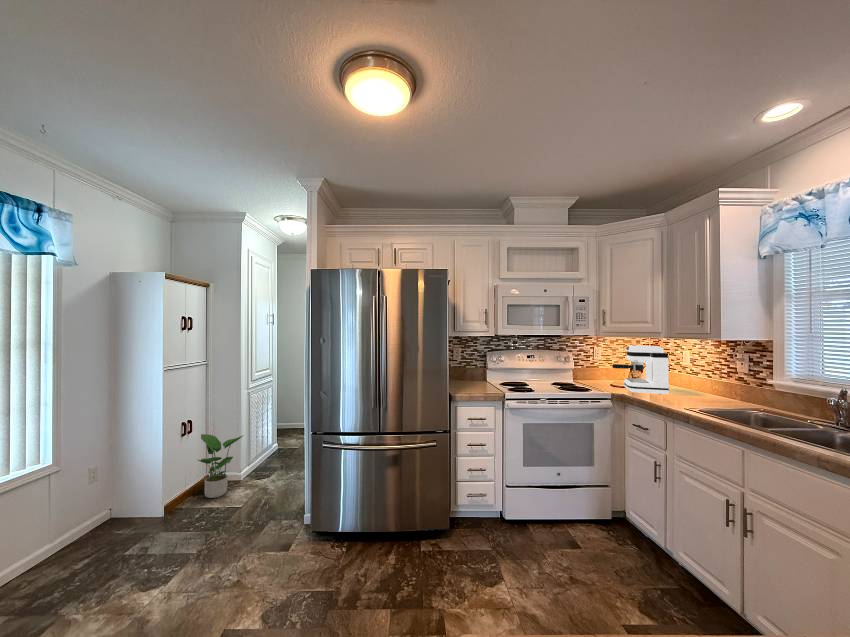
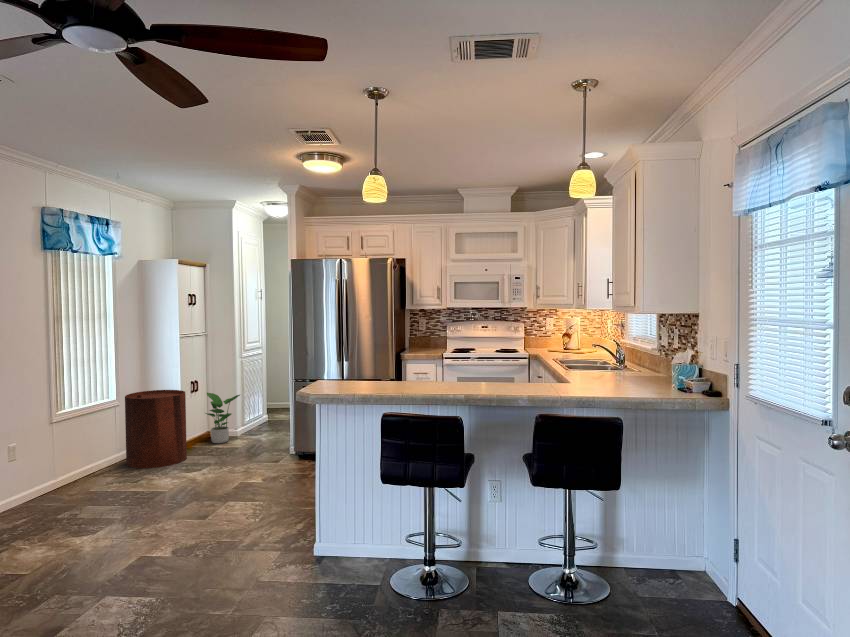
coffee maker: present [613,346,669,395] -> none [540,316,578,355]
trash can: none [59,441,162,572] -> present [125,390,187,468]

